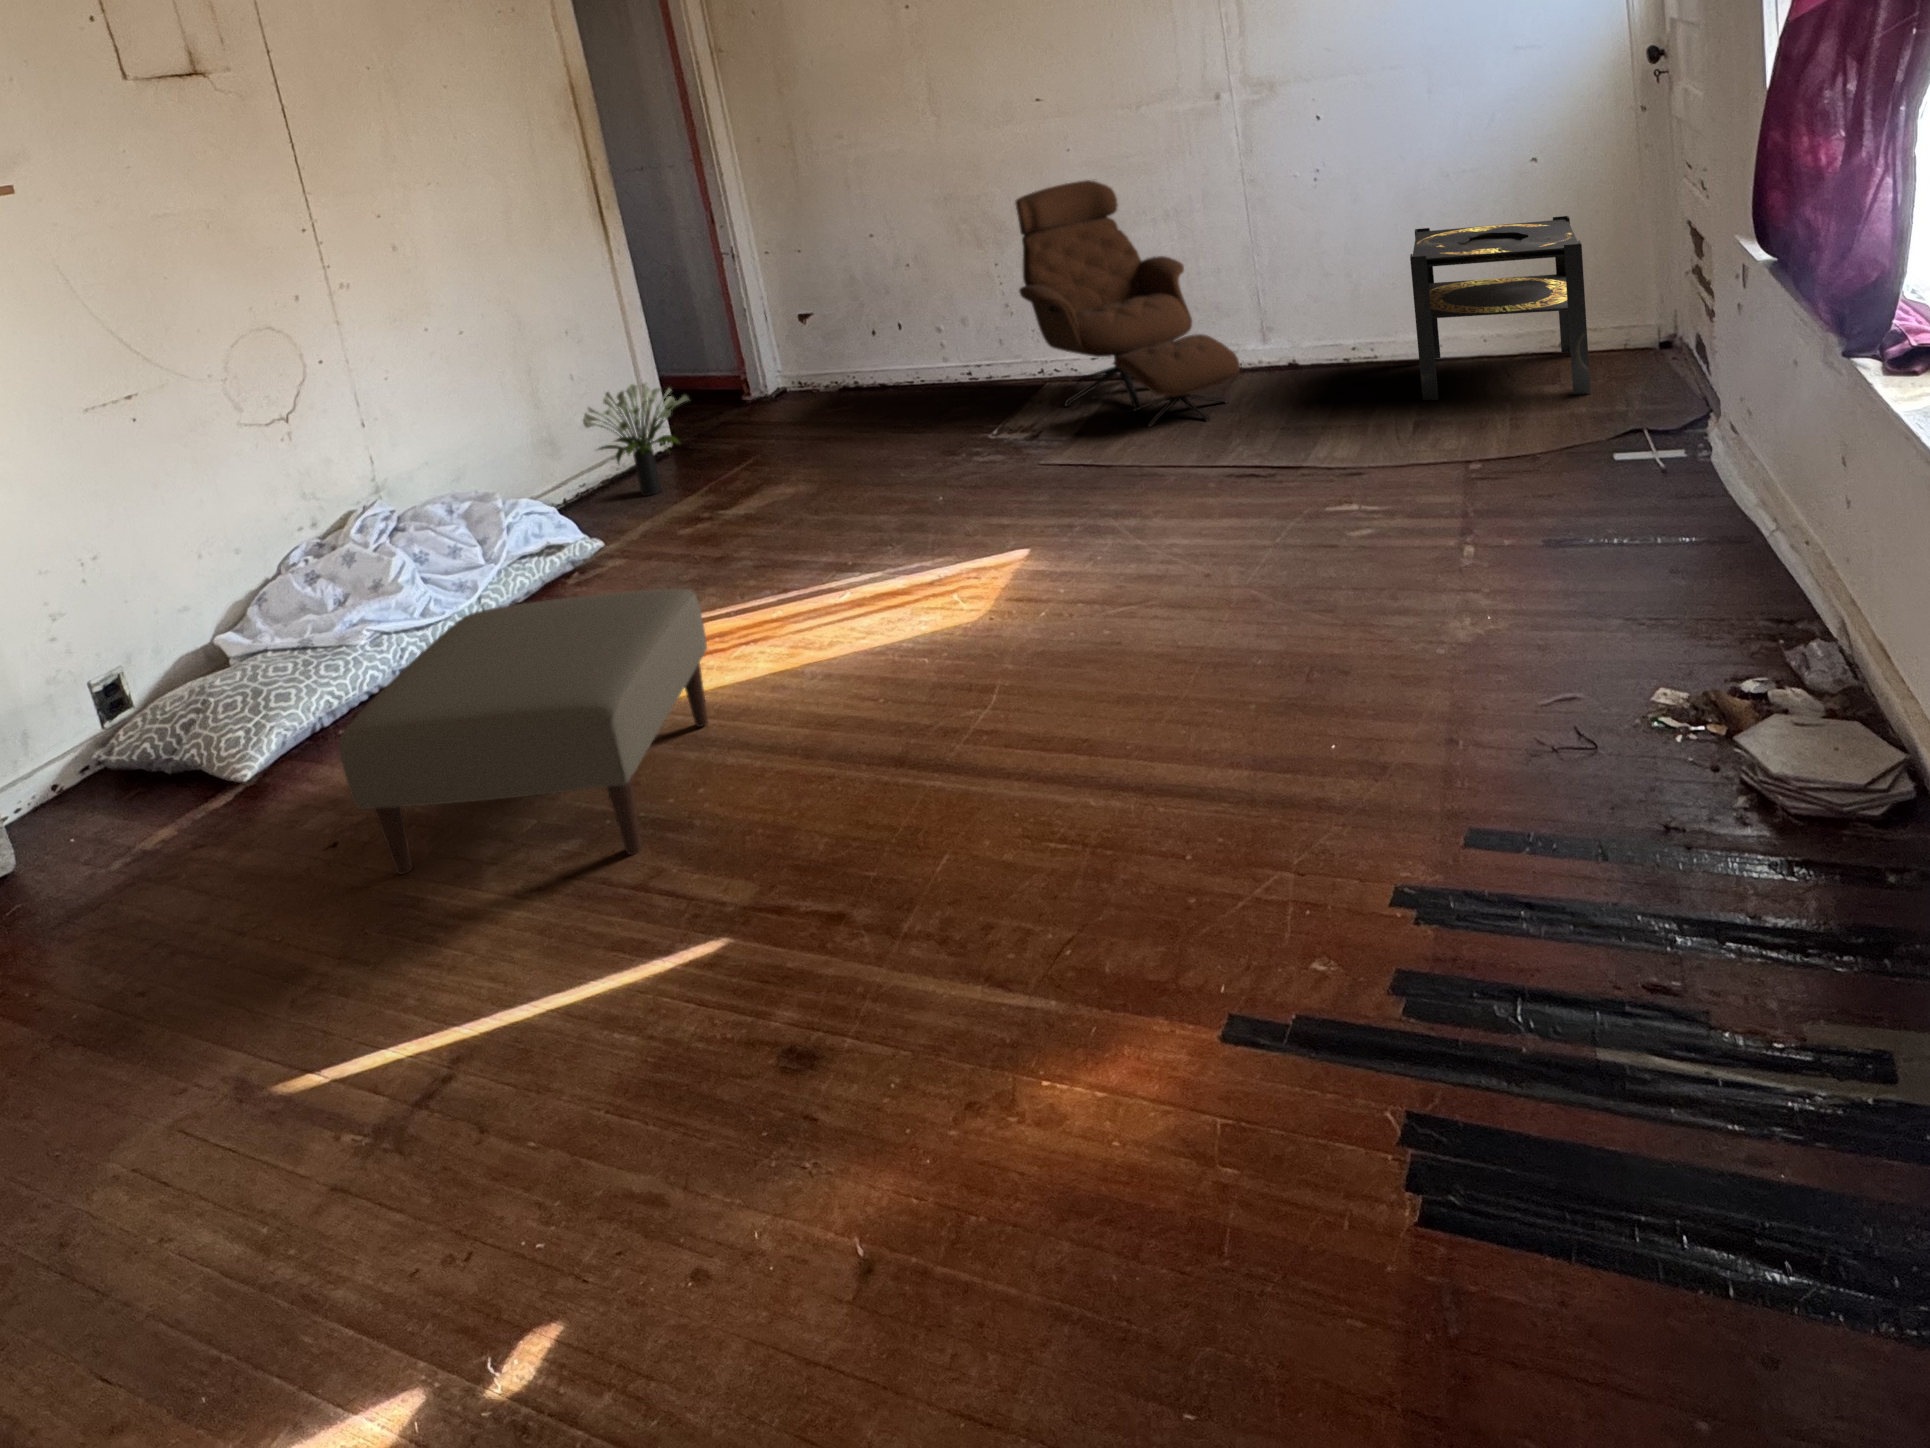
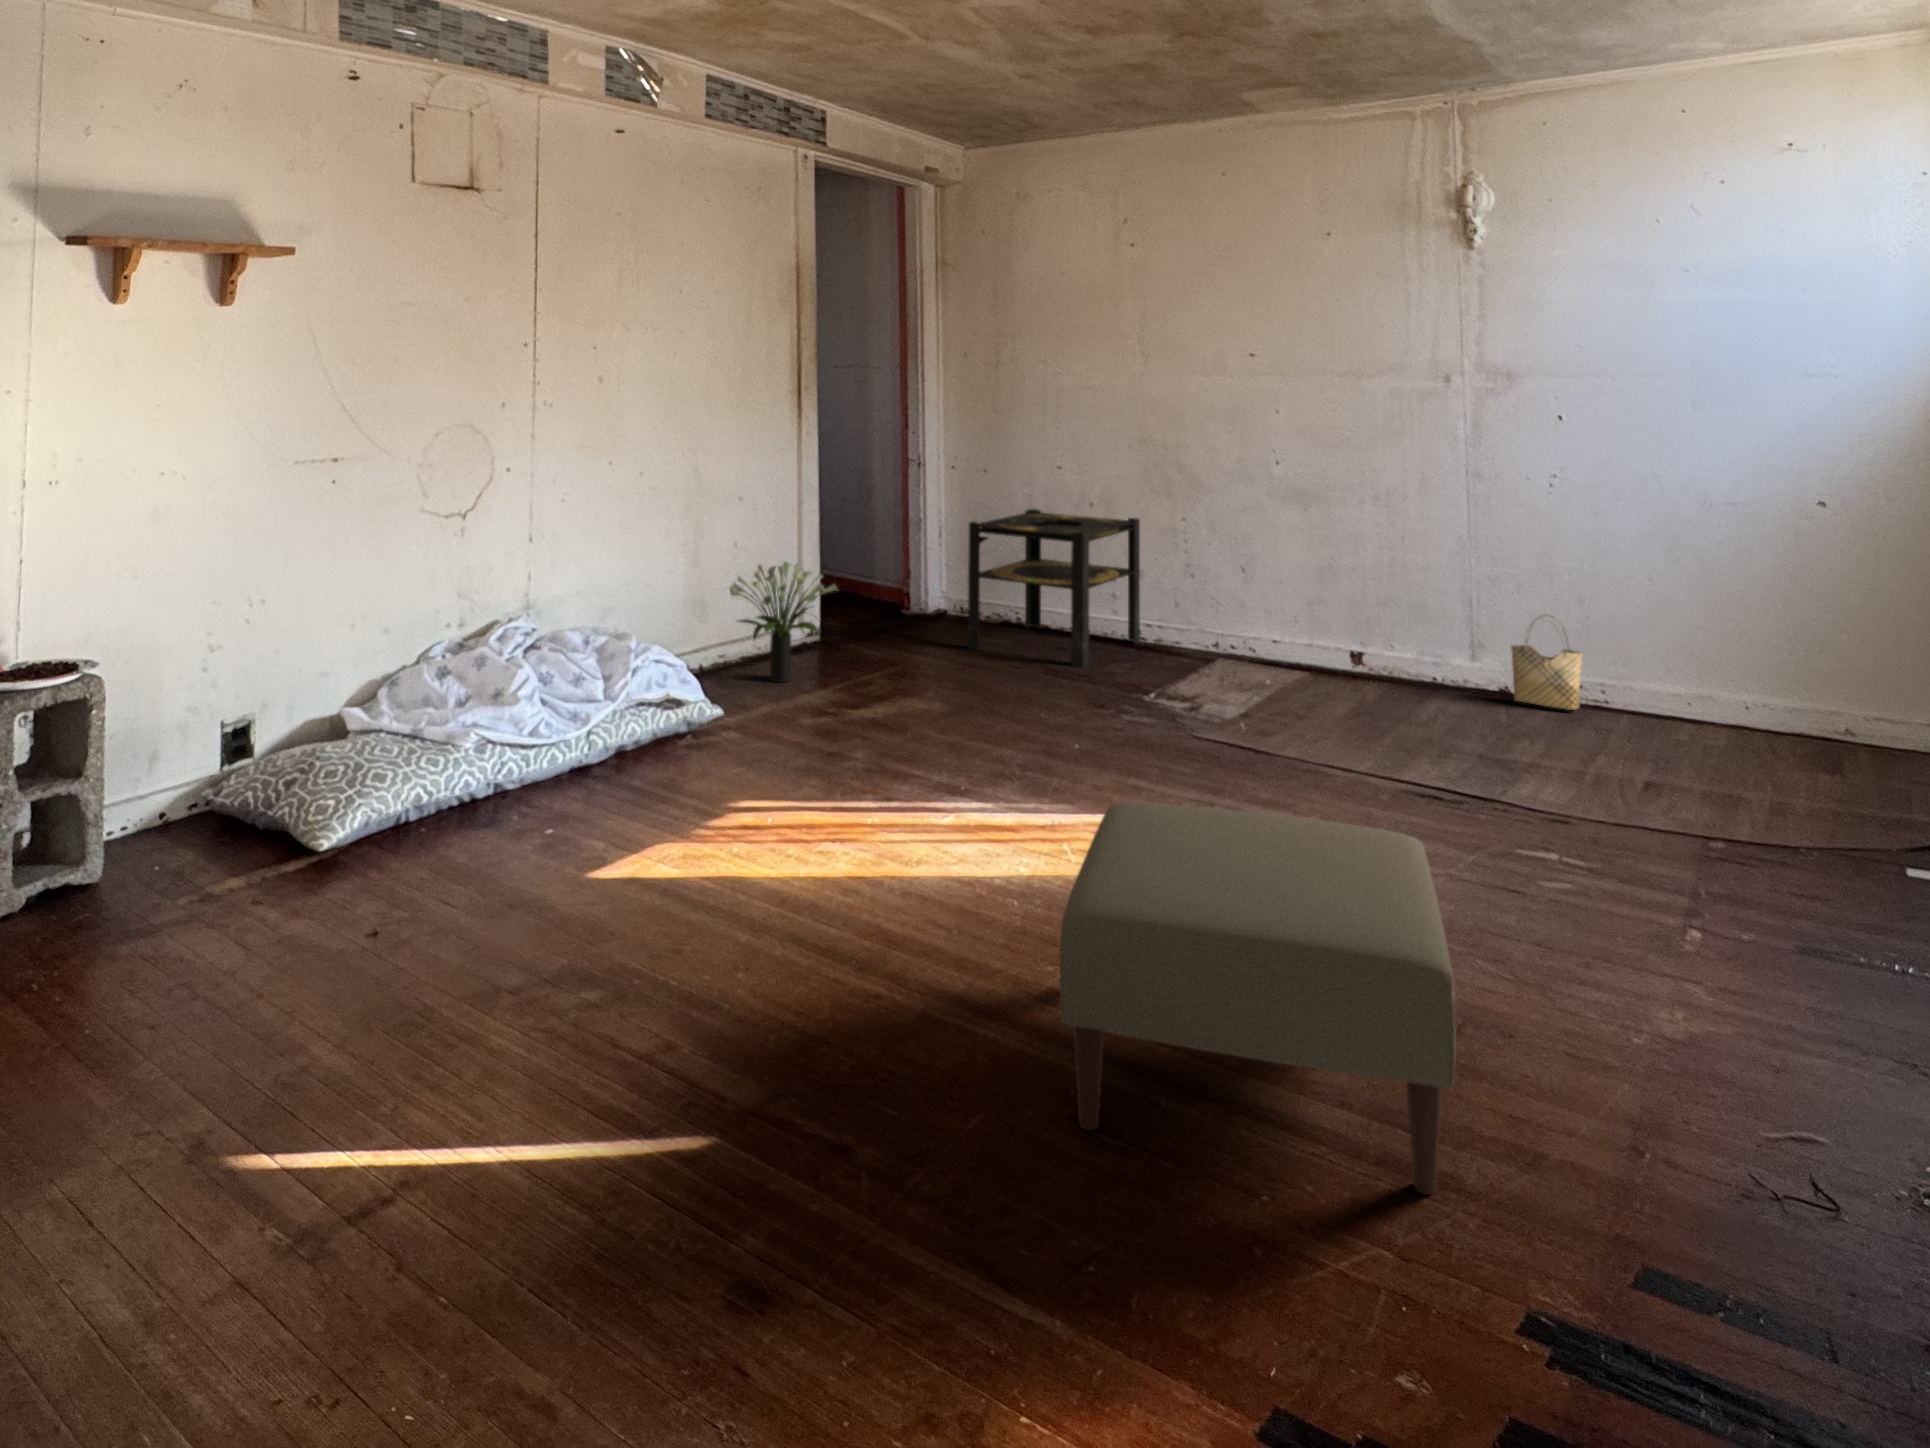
lounge chair: present [1015,180,1240,427] -> none [1202,445,1442,734]
side table: present [1410,216,1591,400] -> present [968,509,1140,667]
woven basket: none [1291,292,1351,370] -> present [1511,616,1582,710]
ottoman: present [339,589,708,875] -> present [1060,802,1455,1195]

